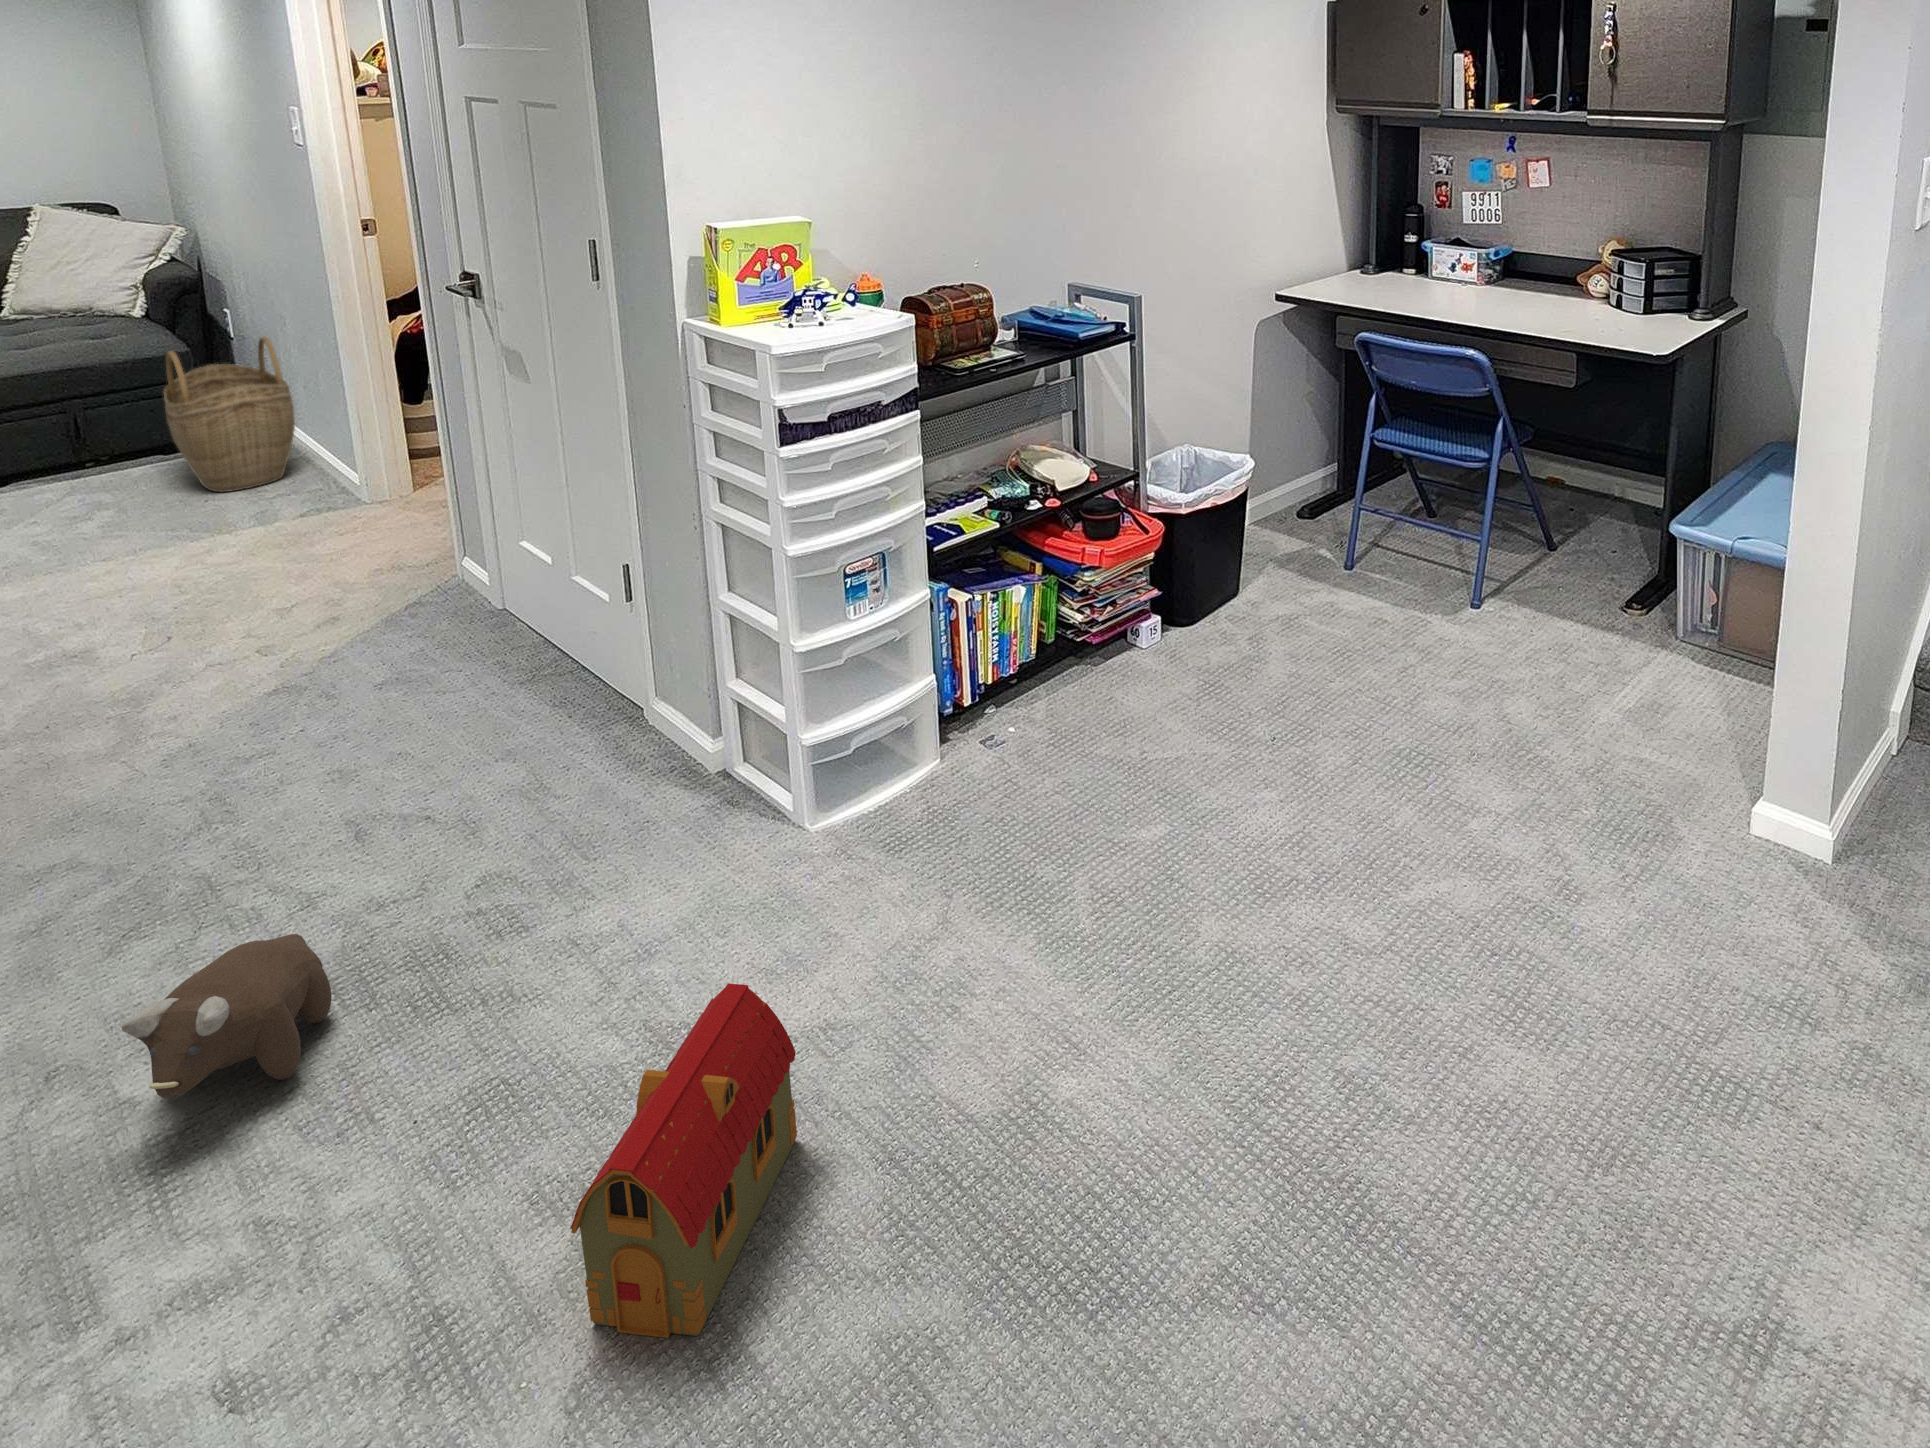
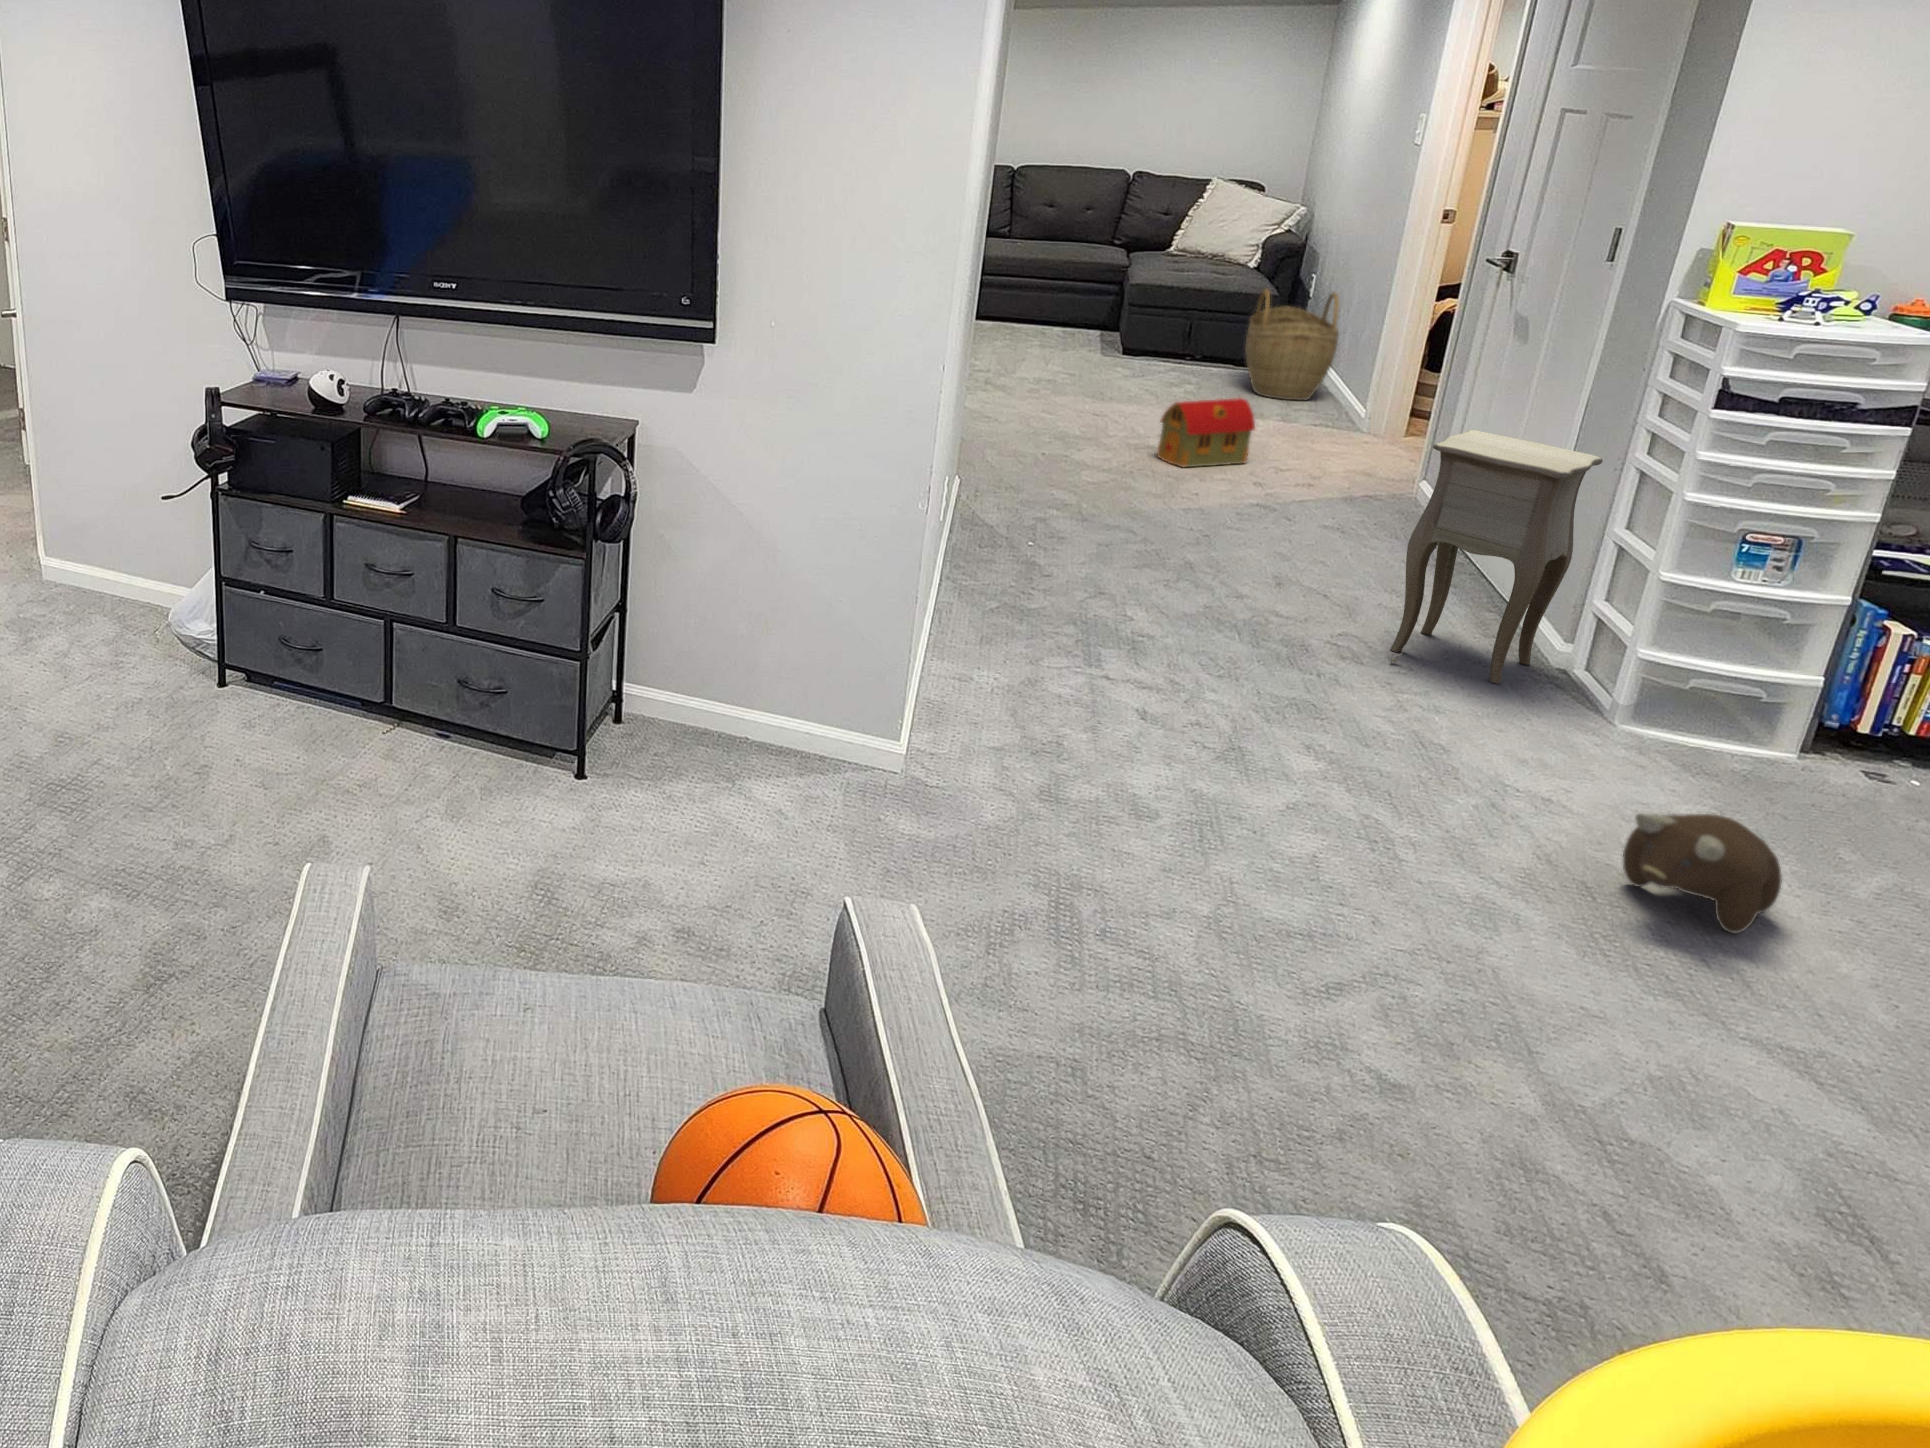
side table: none [508,525,697,906] -> present [1390,430,1603,684]
plush toy: present [121,934,331,1099] -> present [1623,813,1782,933]
toy house: present [570,983,797,1338] -> present [1157,398,1255,467]

